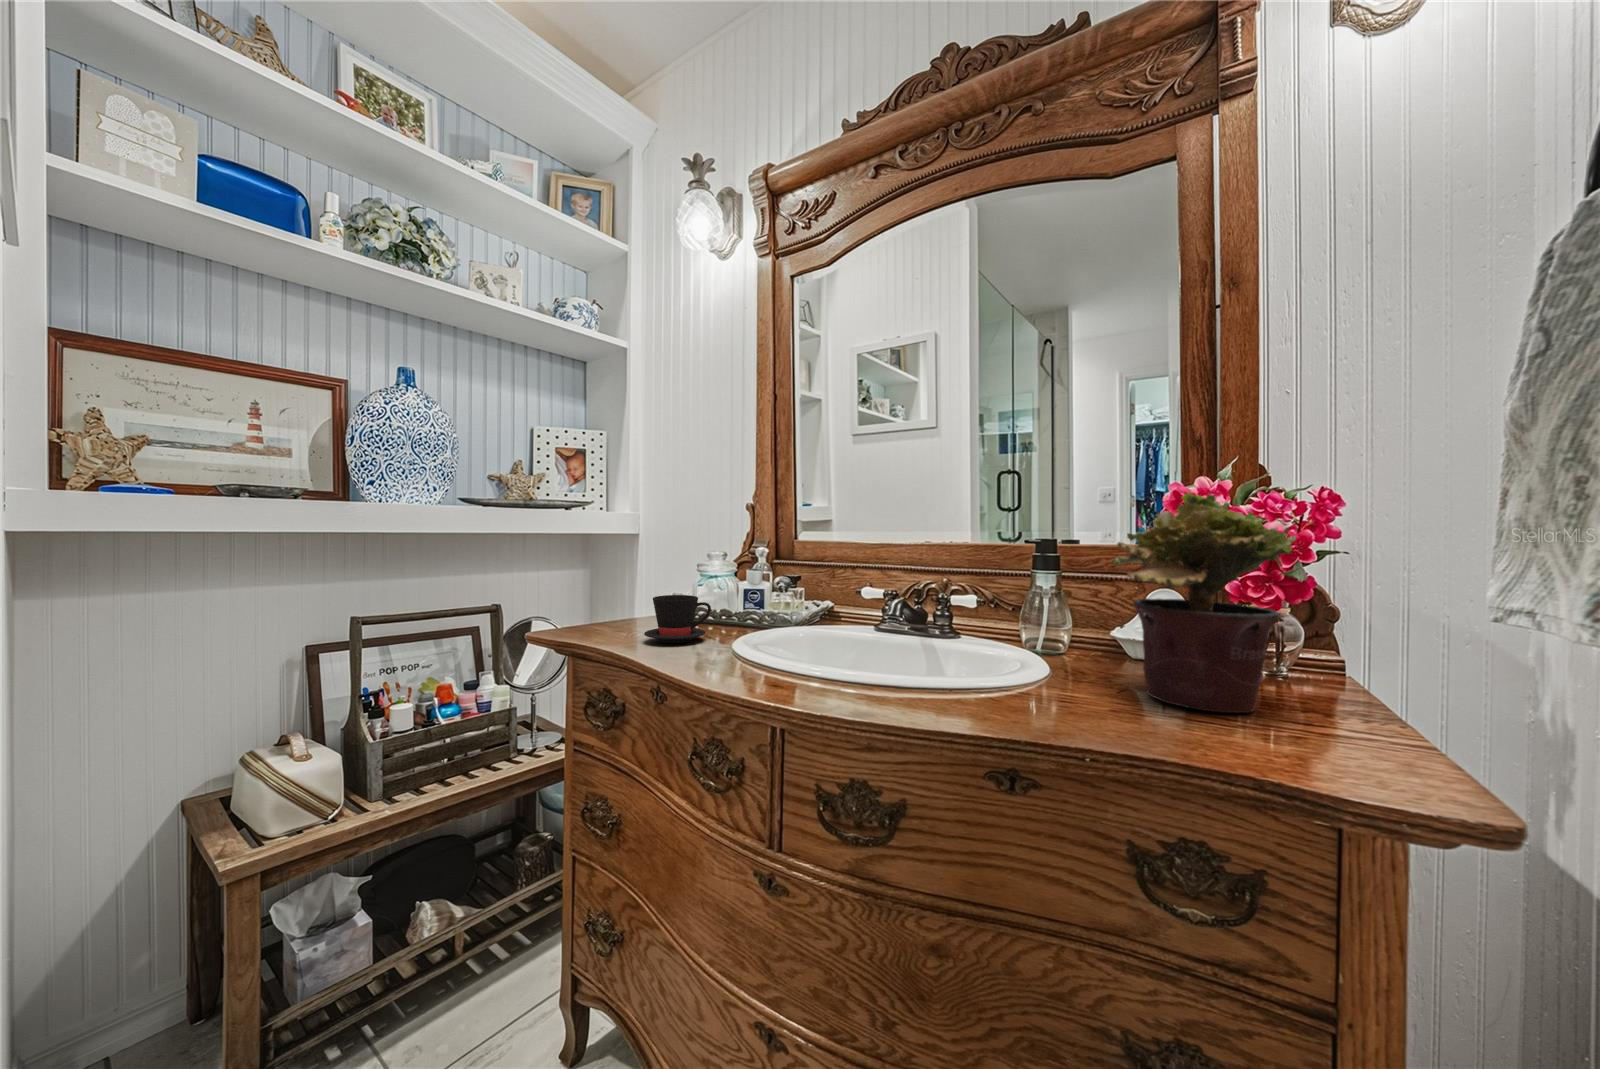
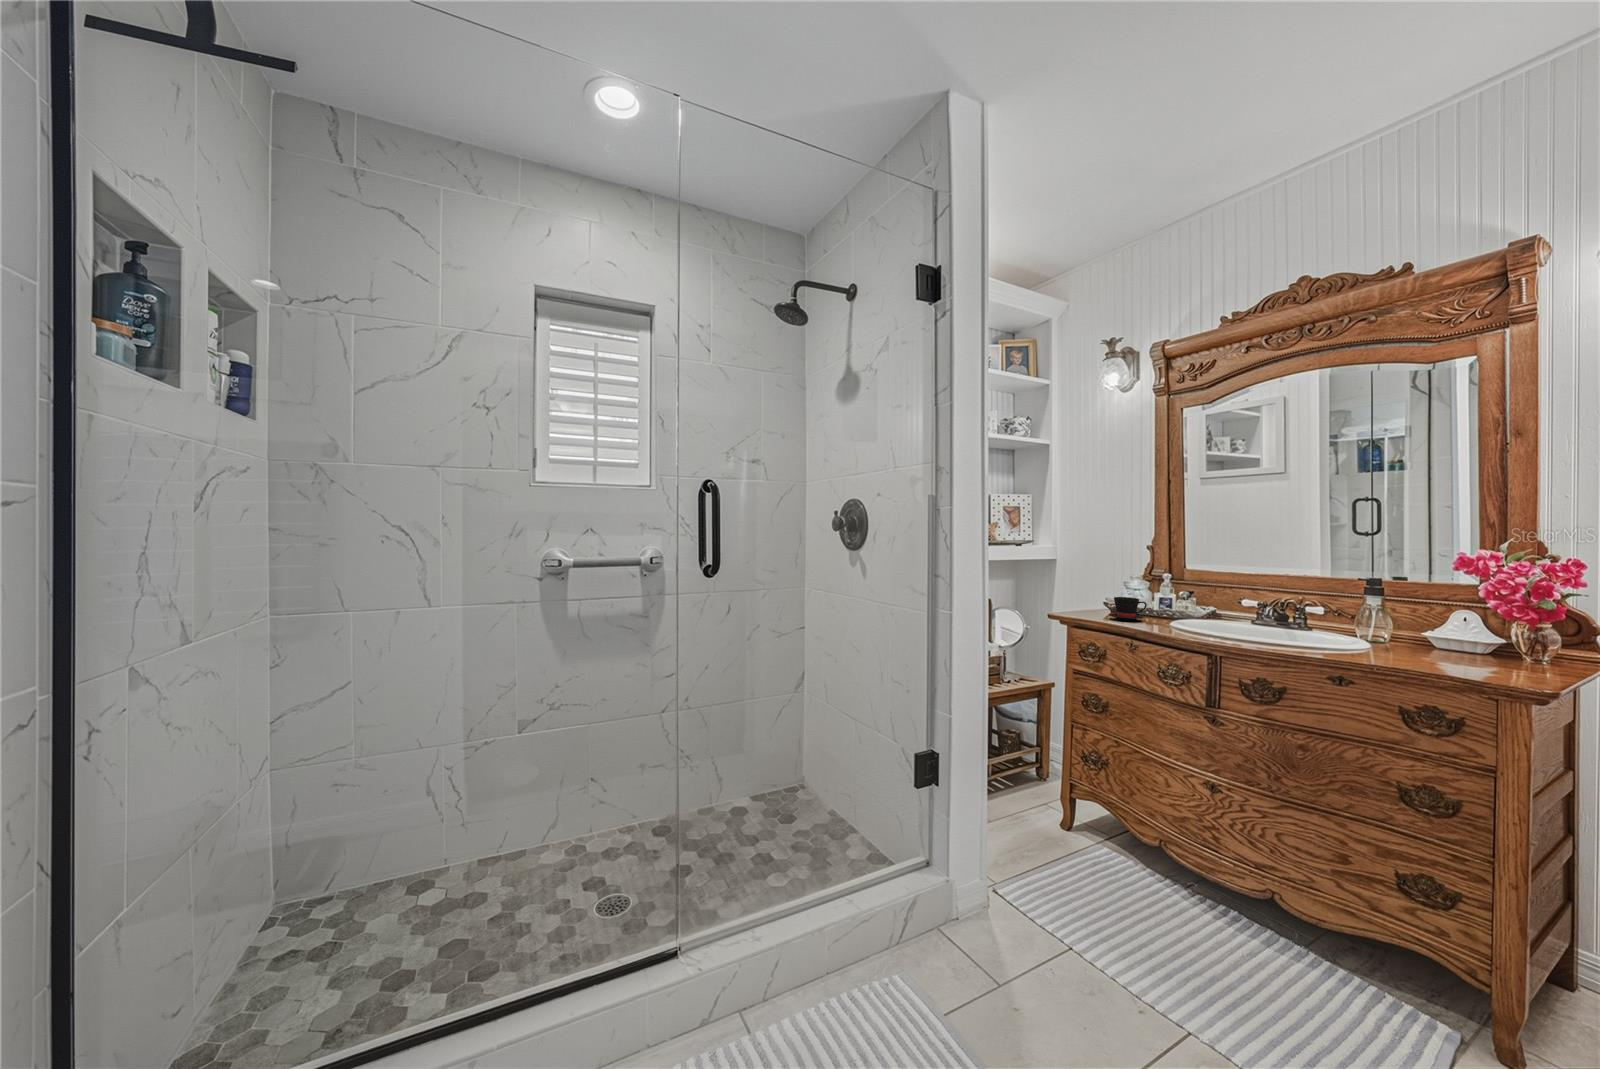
potted plant: present [1112,493,1296,713] -> none [1408,561,1521,667]

